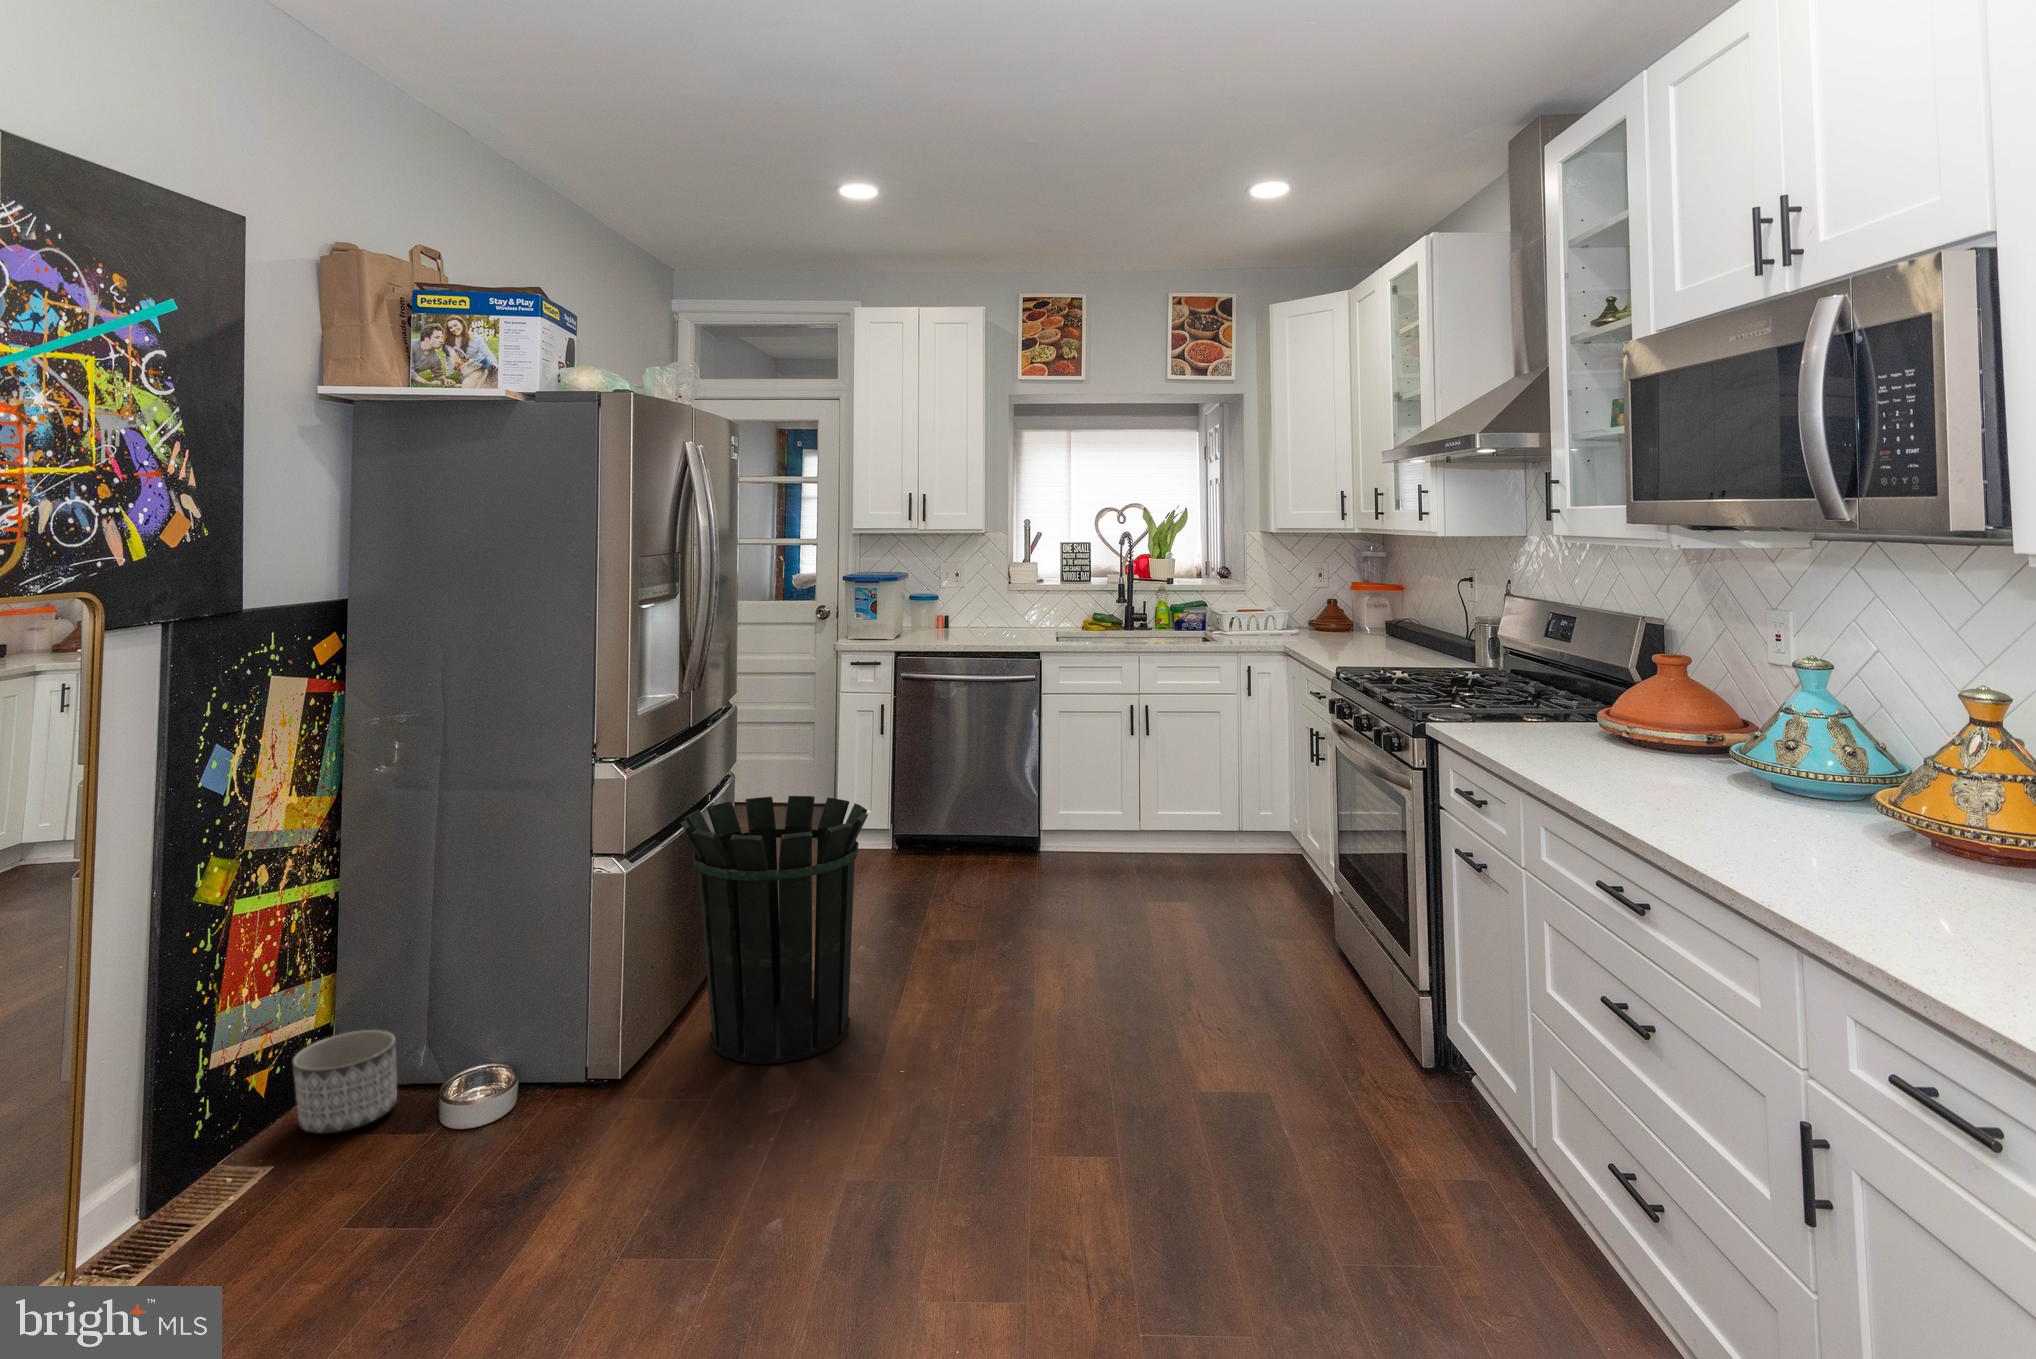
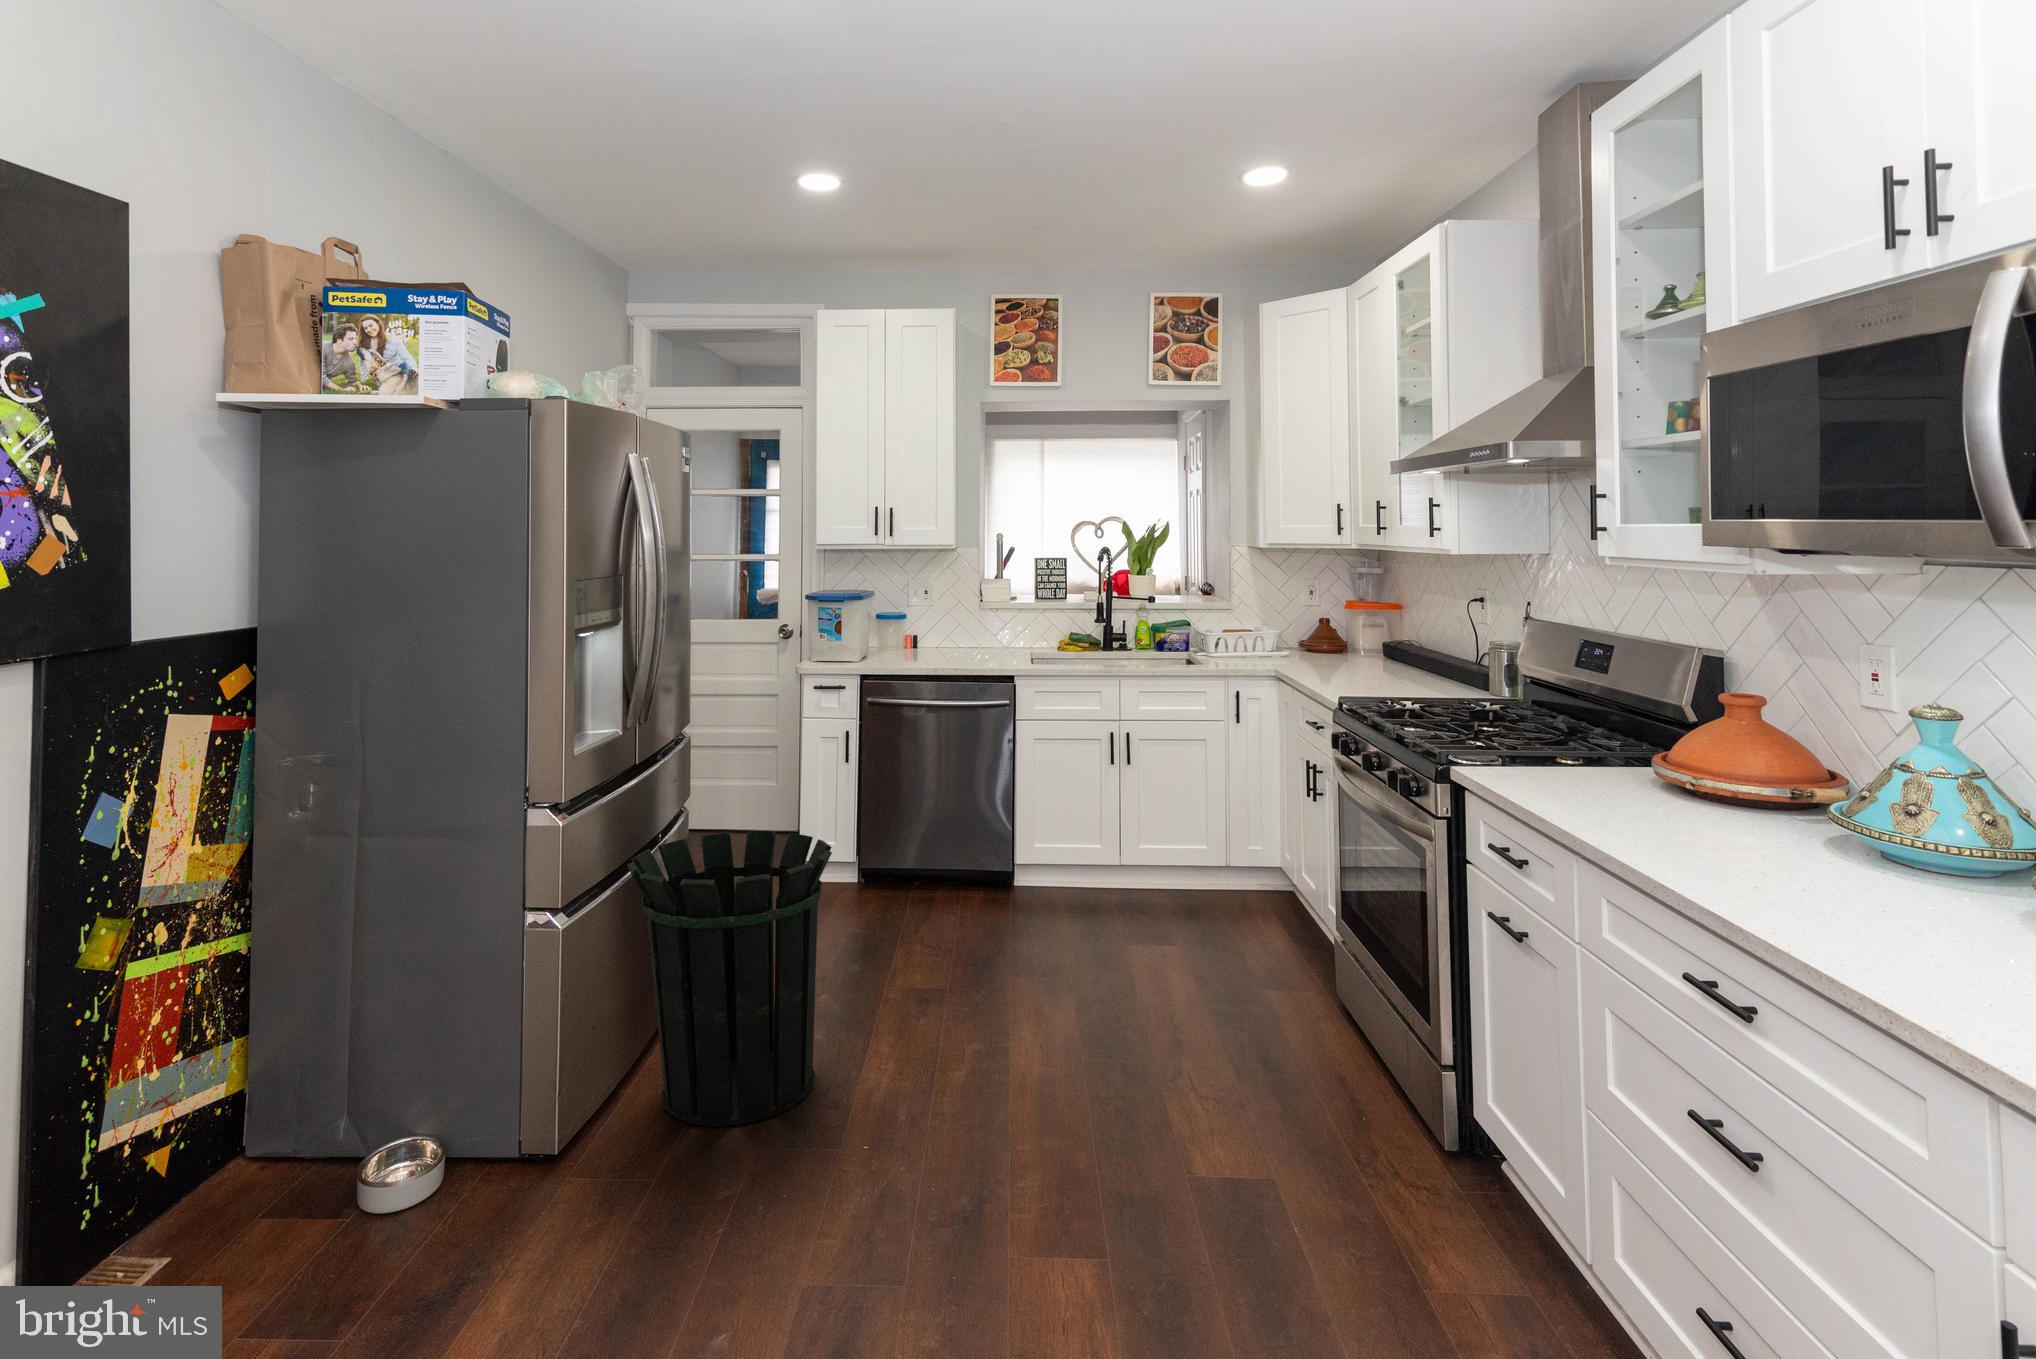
planter: present [293,1030,397,1134] -> none [191,1100,312,1221]

